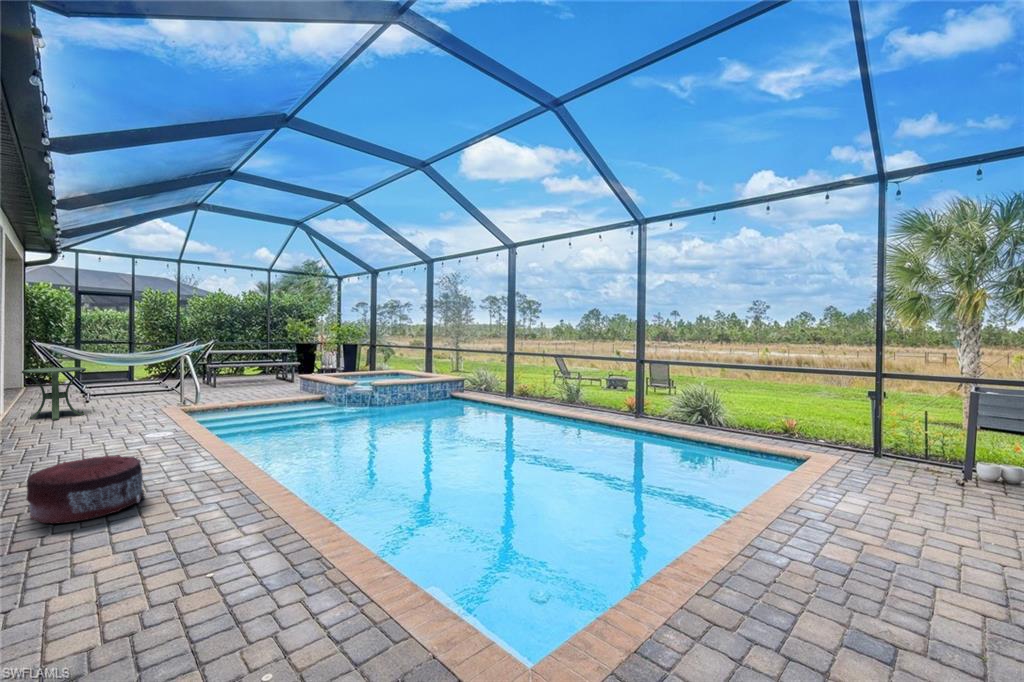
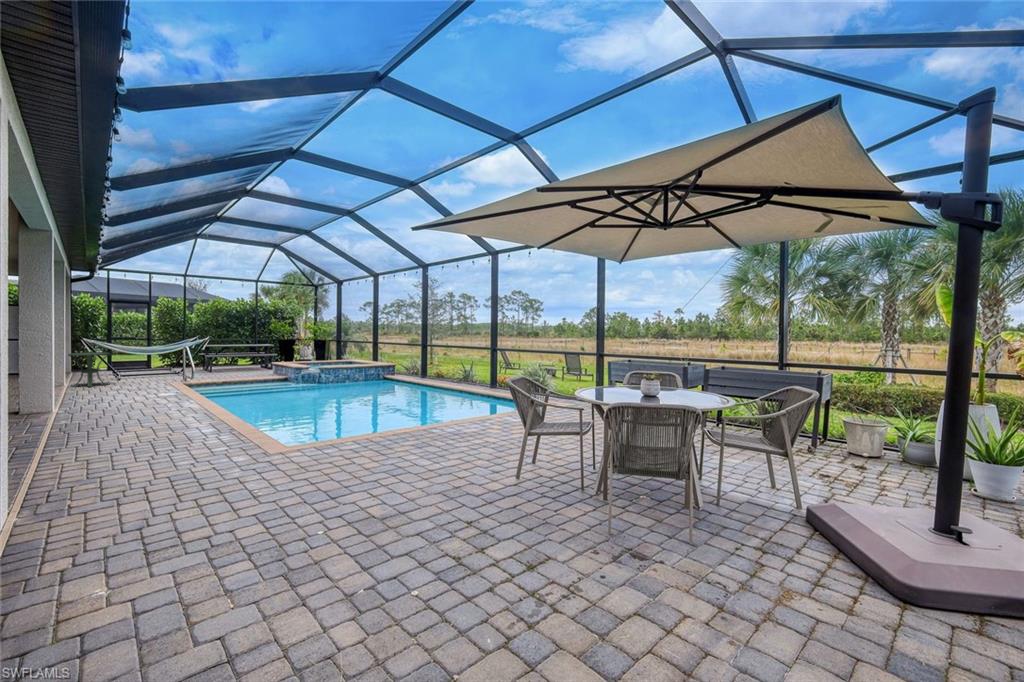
pouf: present [26,455,144,524] -> none [67,395,133,425]

